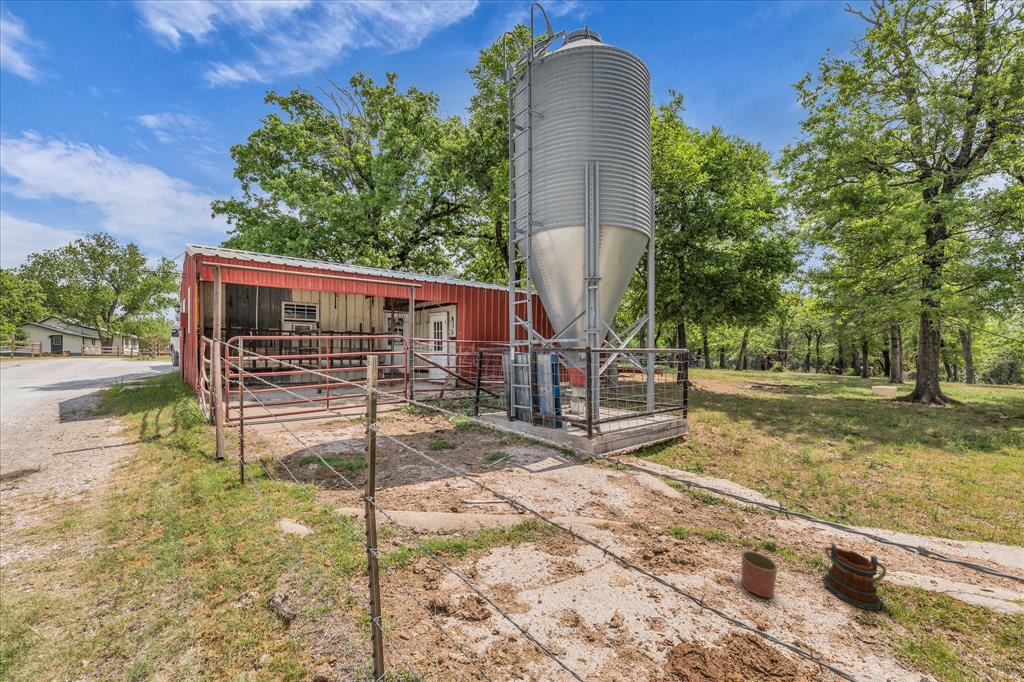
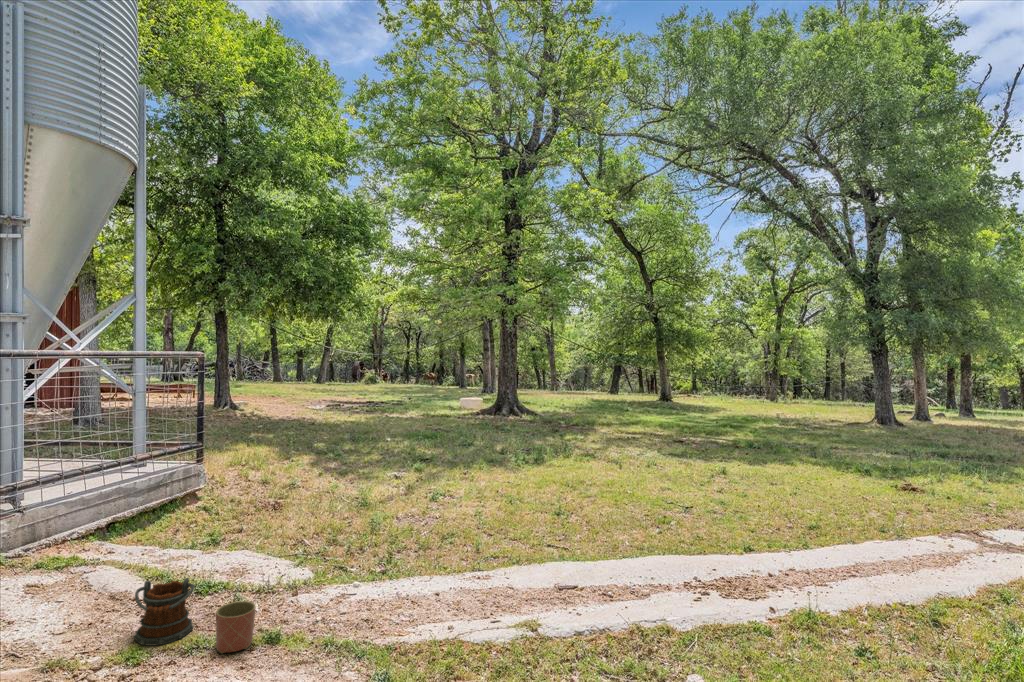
bucket: present [822,544,886,610] -> present [133,578,194,646]

